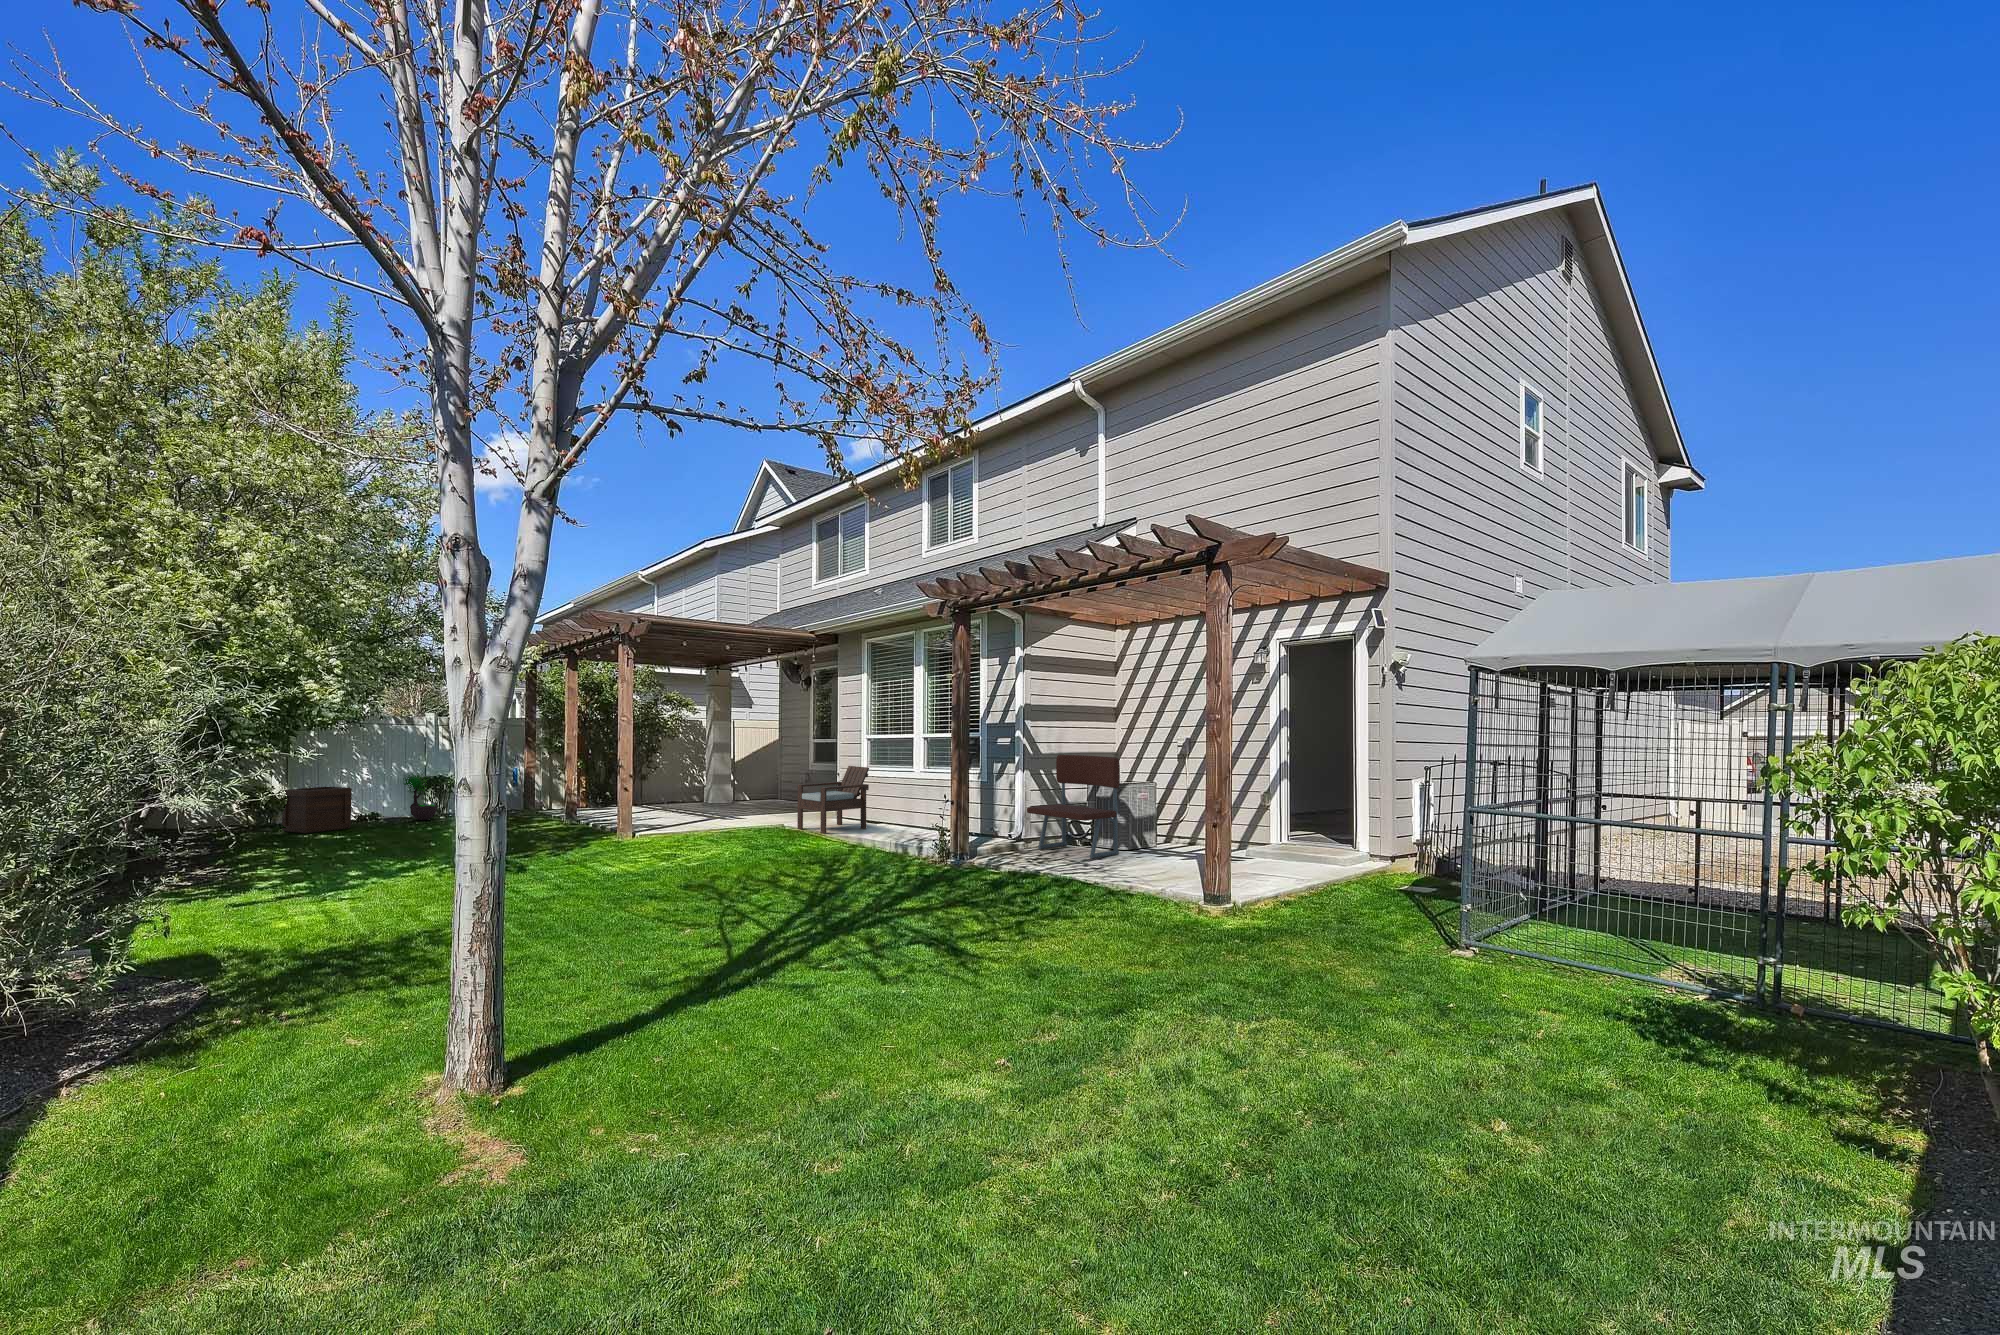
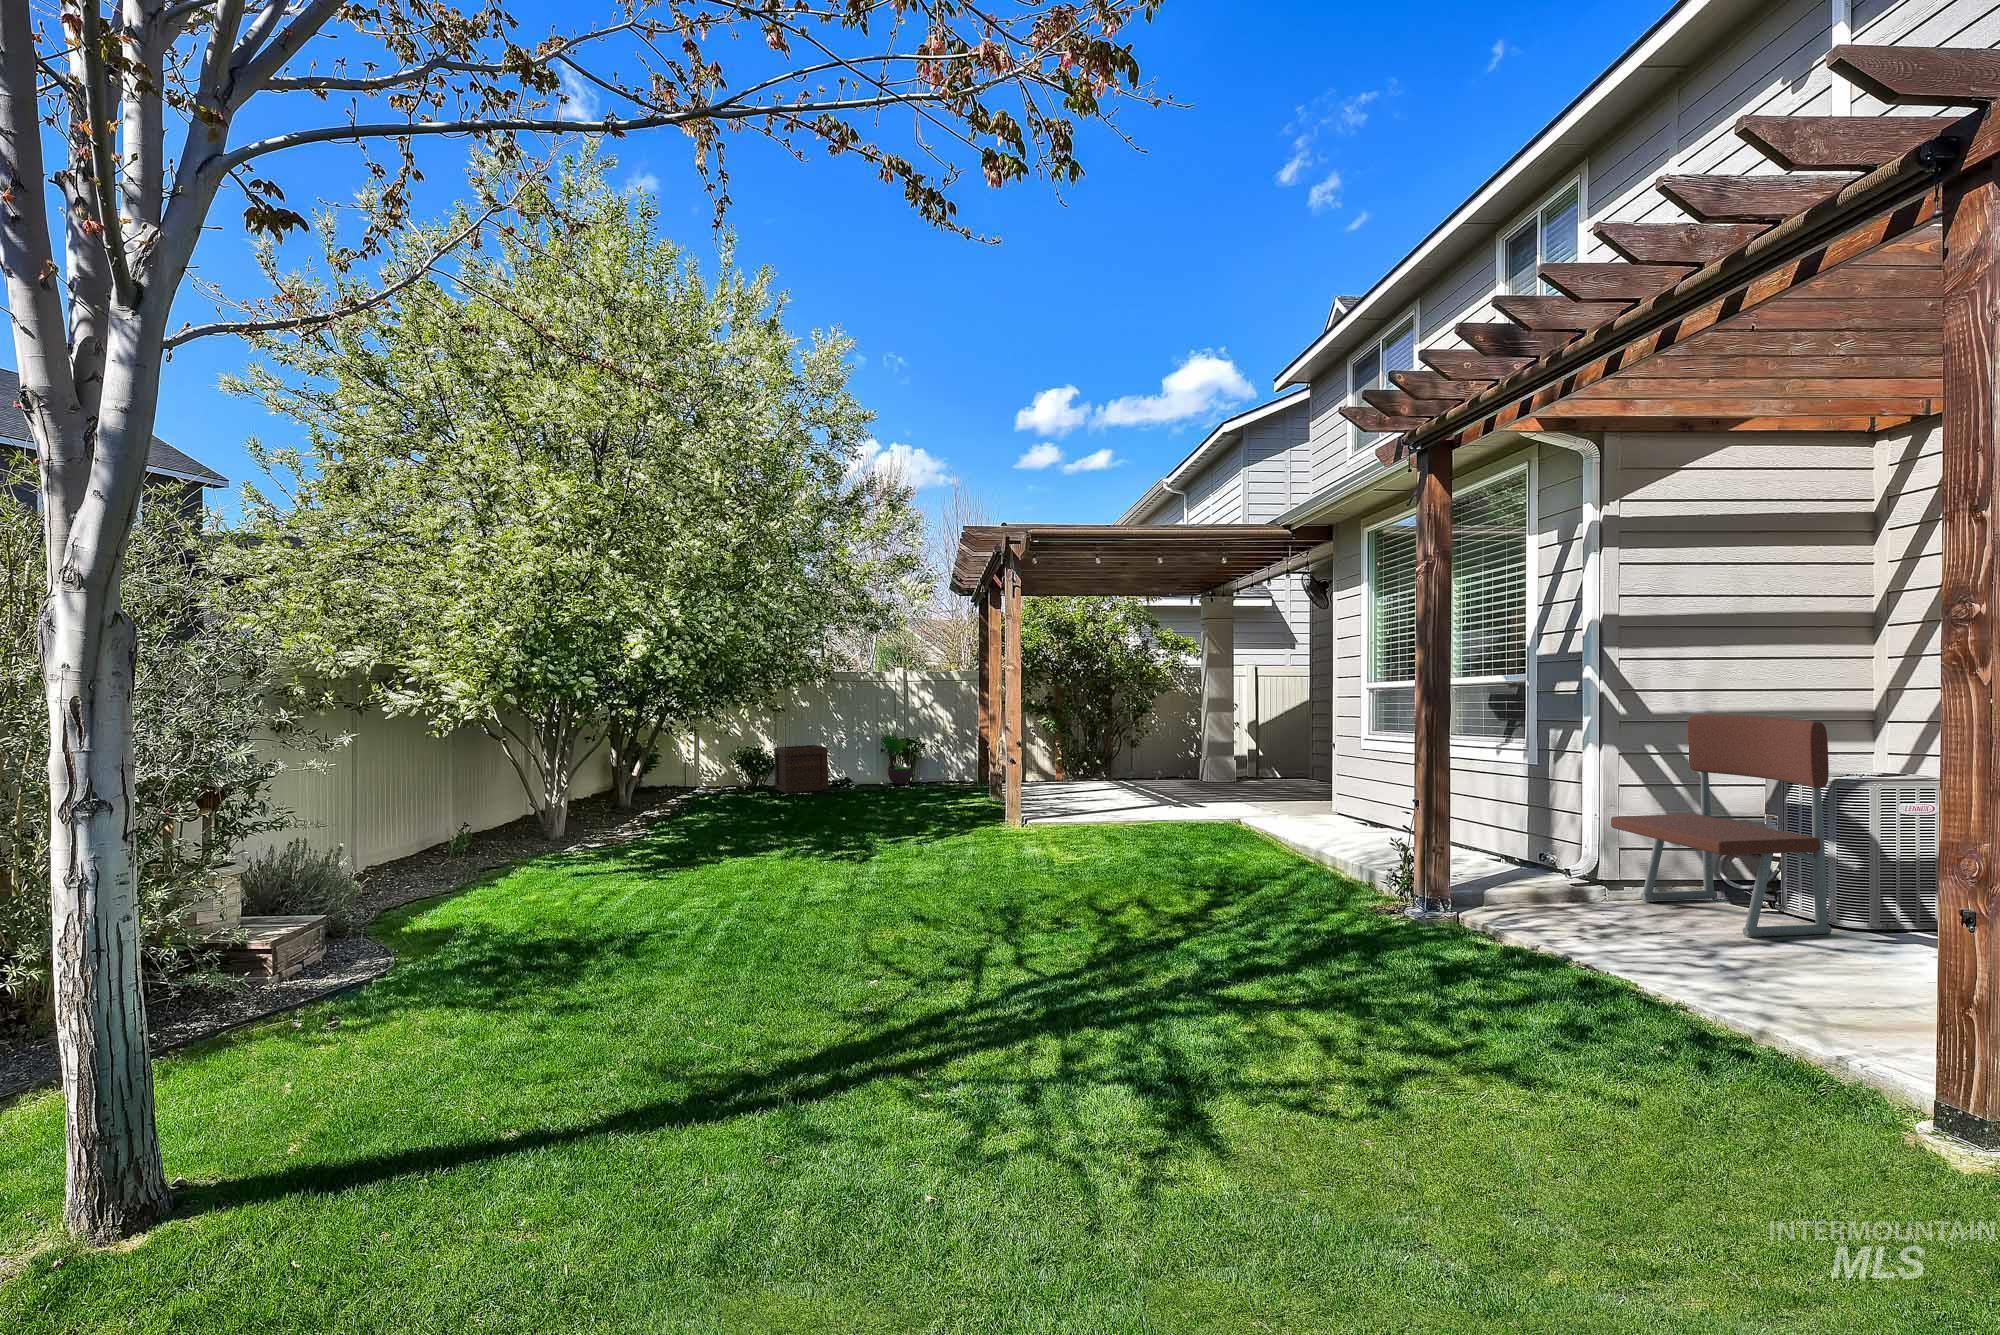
chair: present [797,766,869,834] -> none [1265,731,1374,835]

